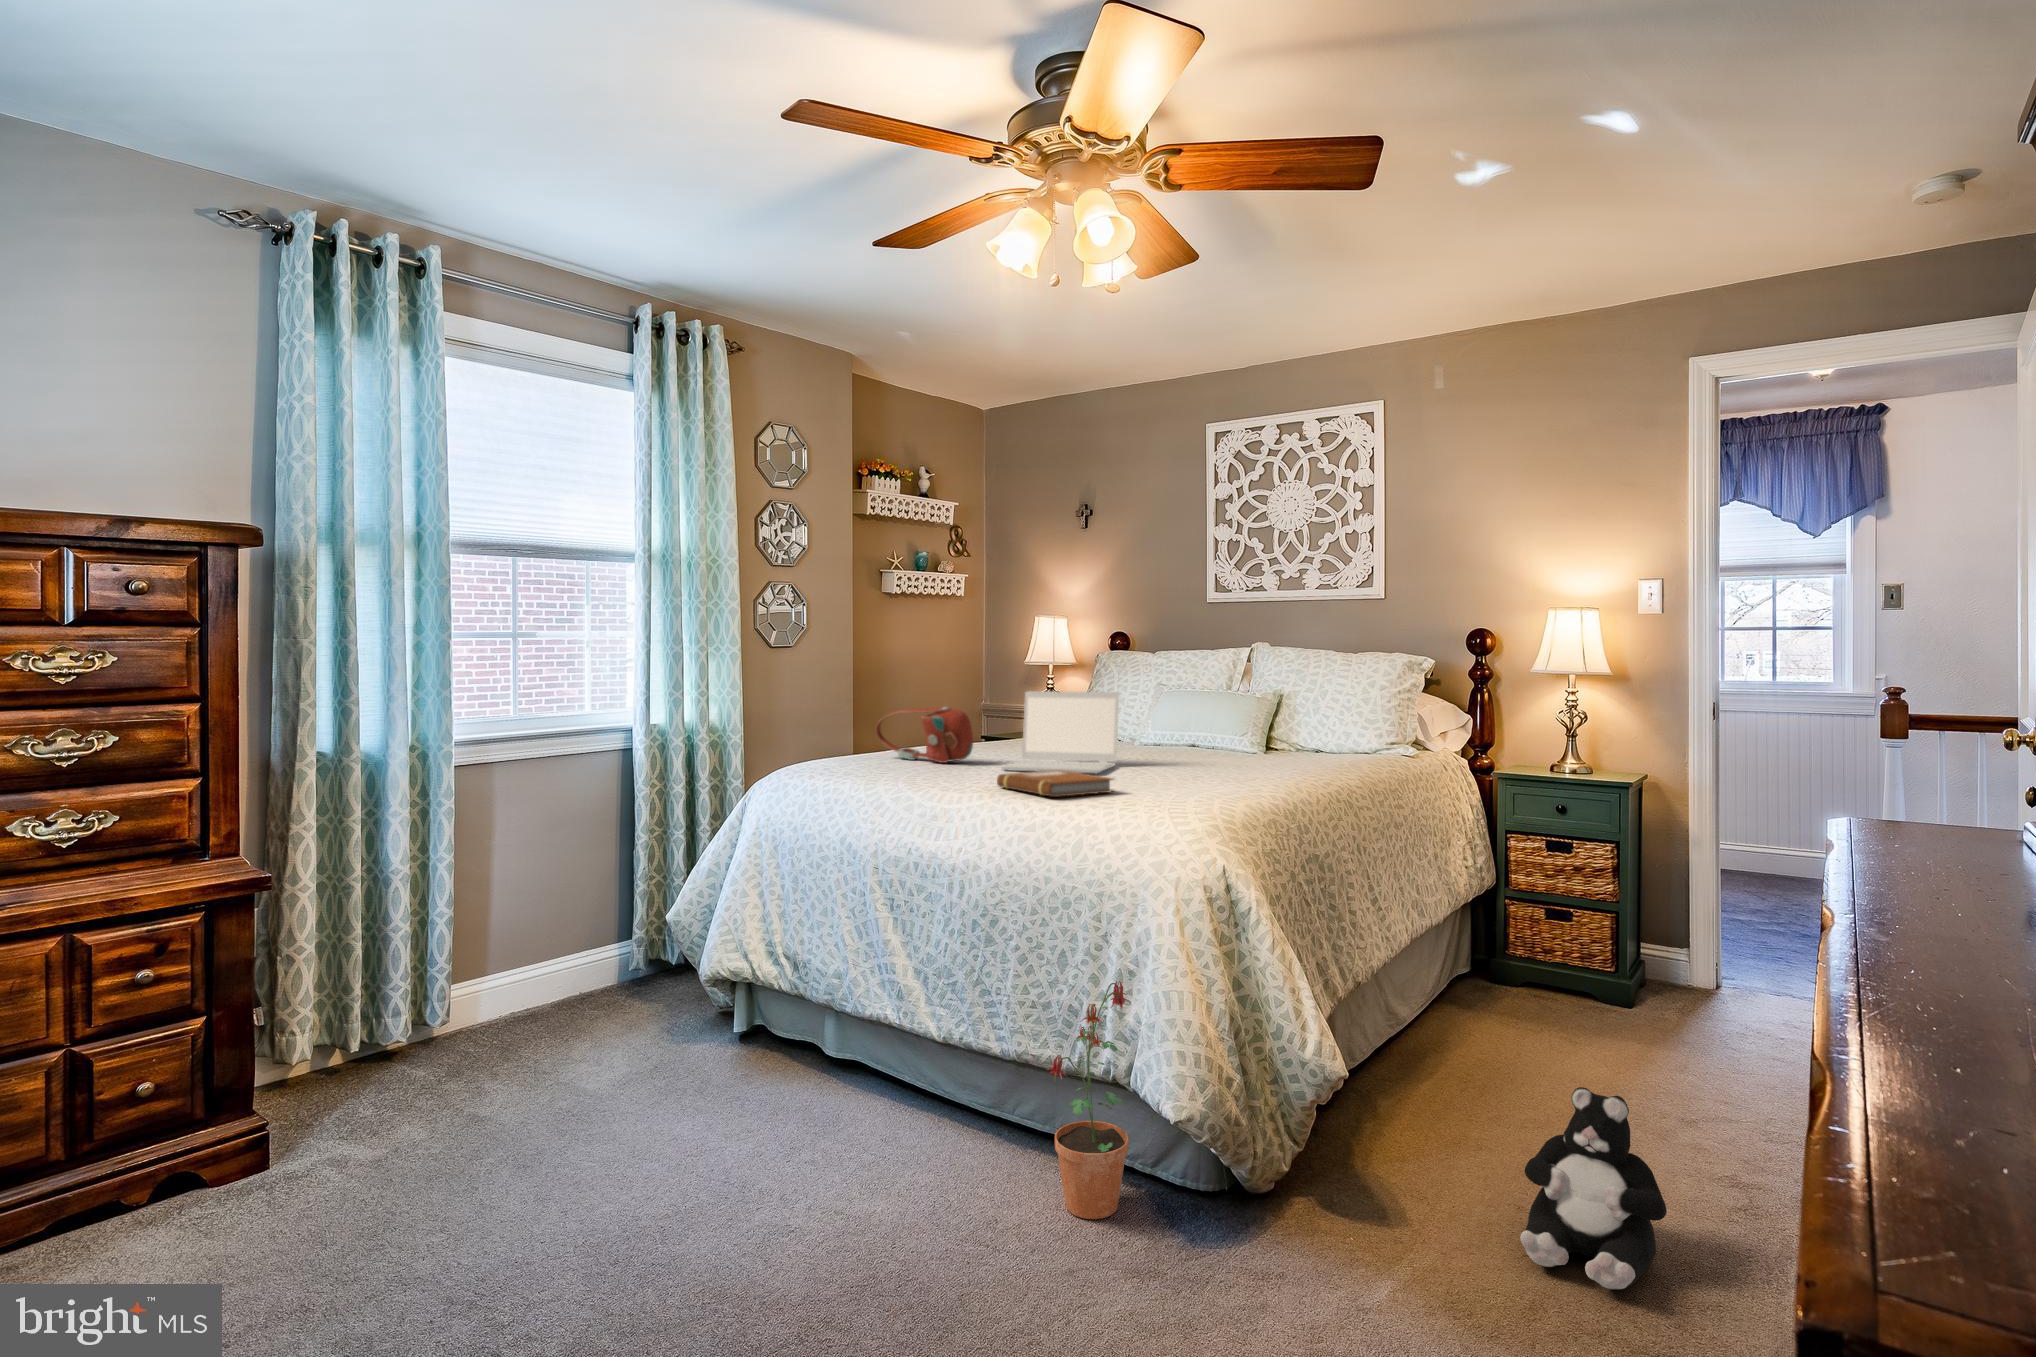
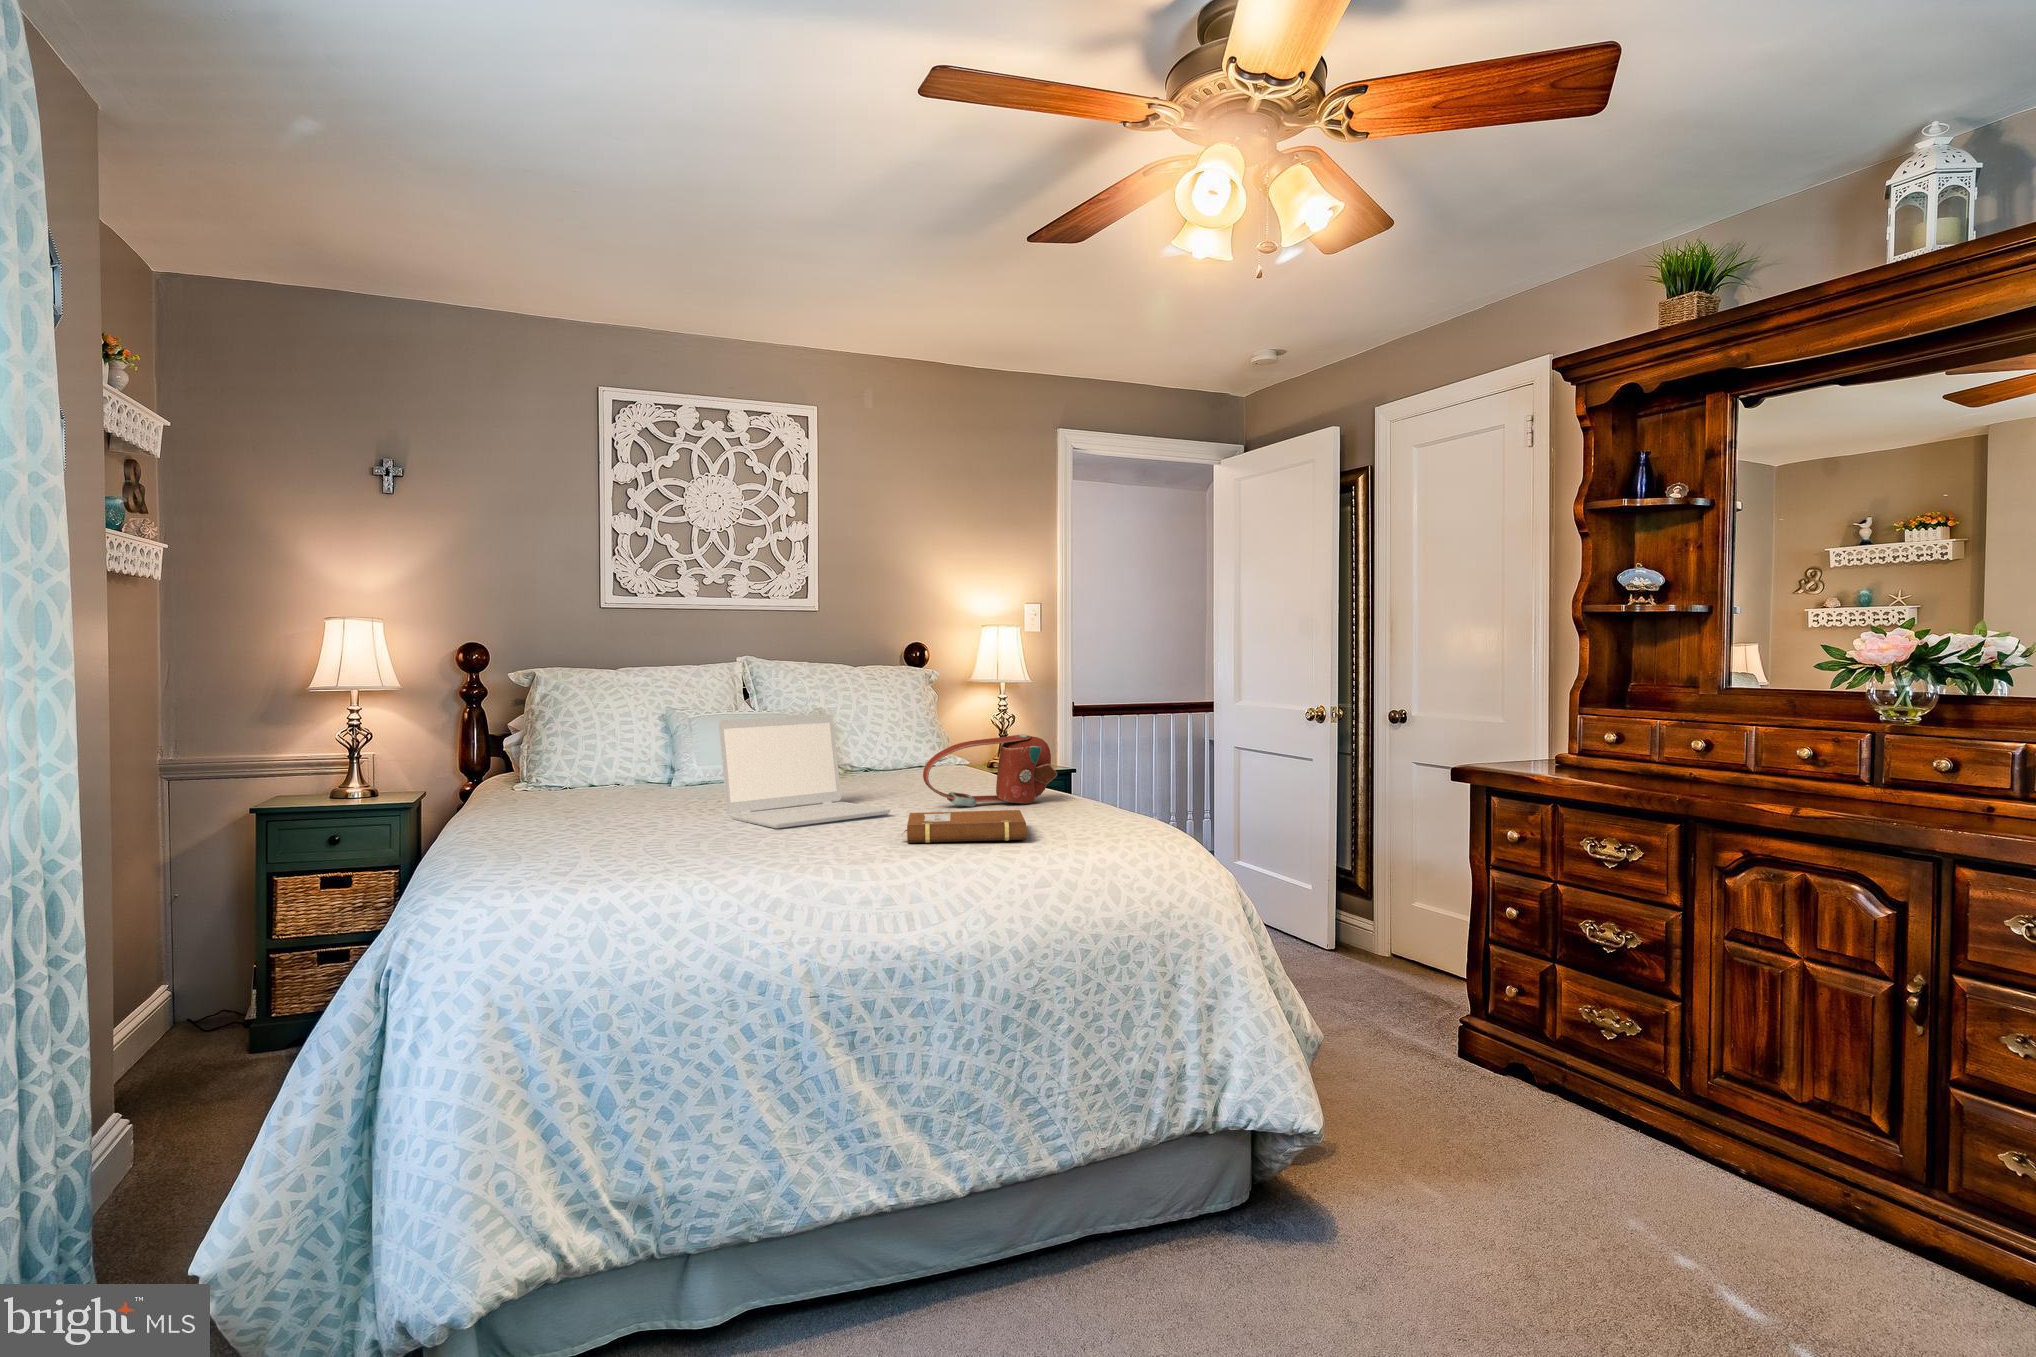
handbag: present [876,707,973,763] -> present [923,734,1058,807]
potted plant: present [1049,981,1131,1219] -> none [1154,1021,1284,1293]
plush toy: present [1520,1087,1667,1290] -> none [1377,985,1499,1128]

